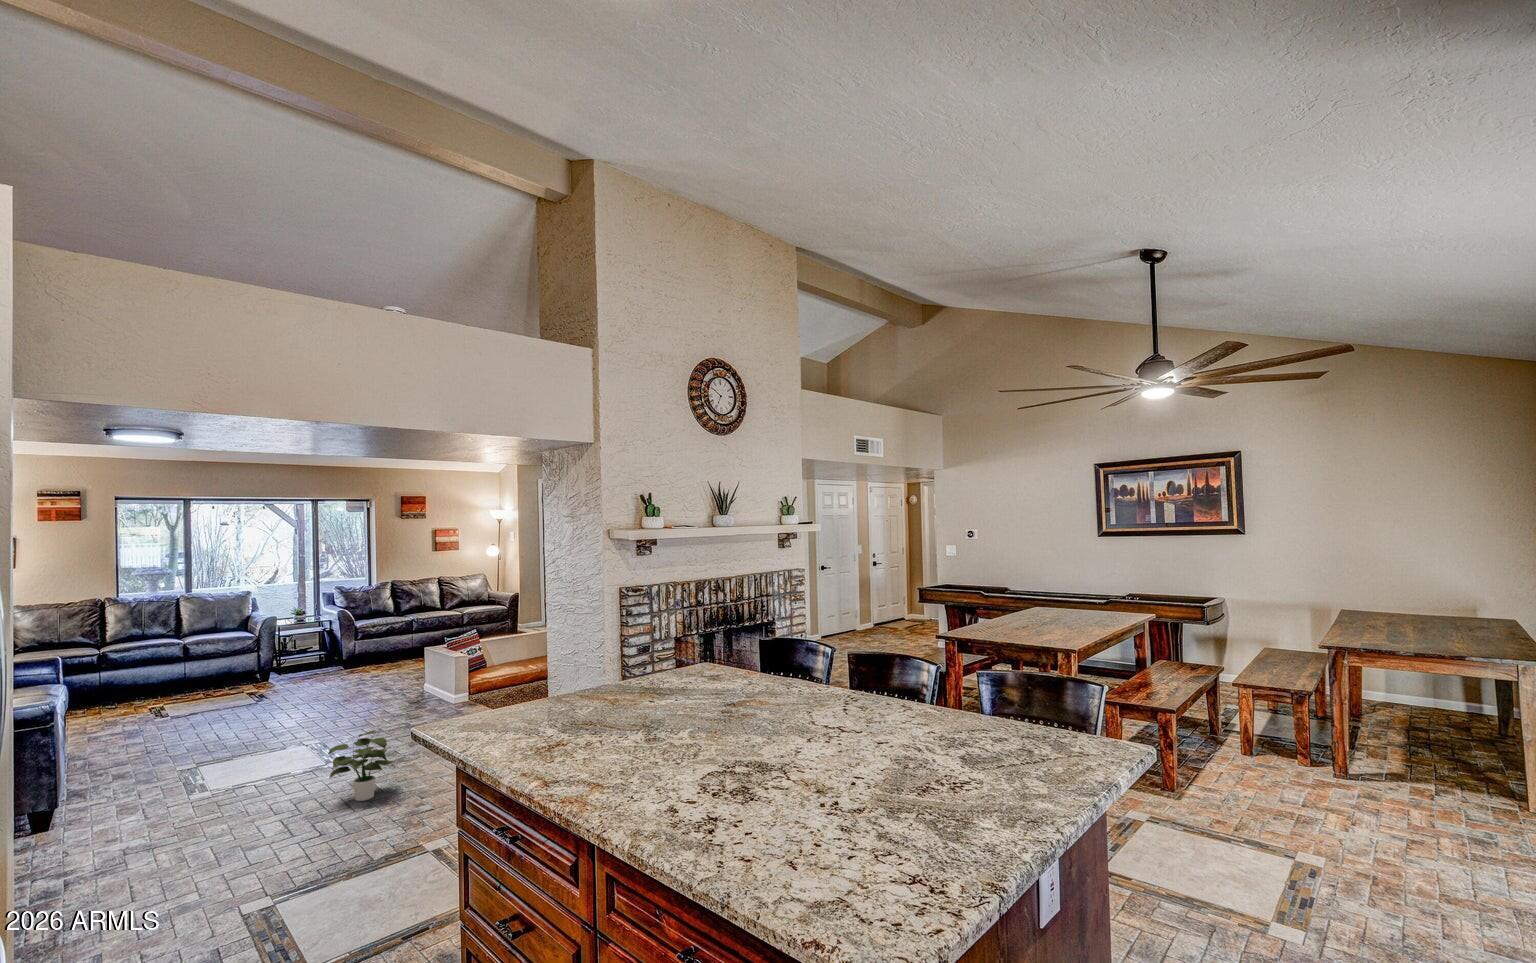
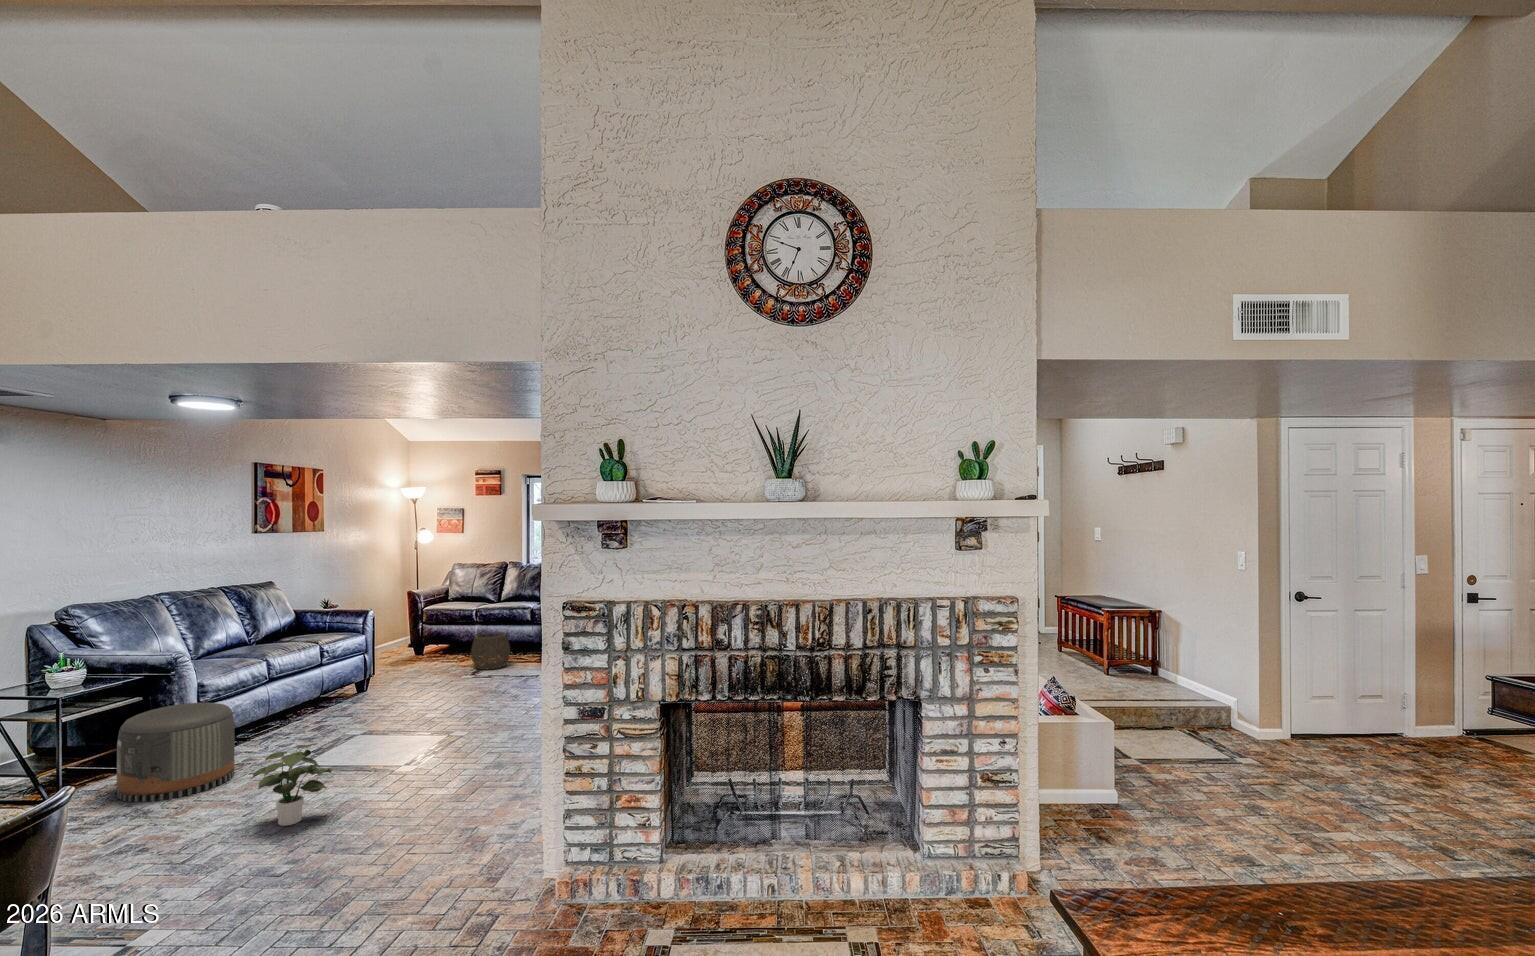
woven basket: none [145,670,198,714] -> present [471,632,510,670]
pouf: none [60,740,191,852] -> present [117,703,235,802]

